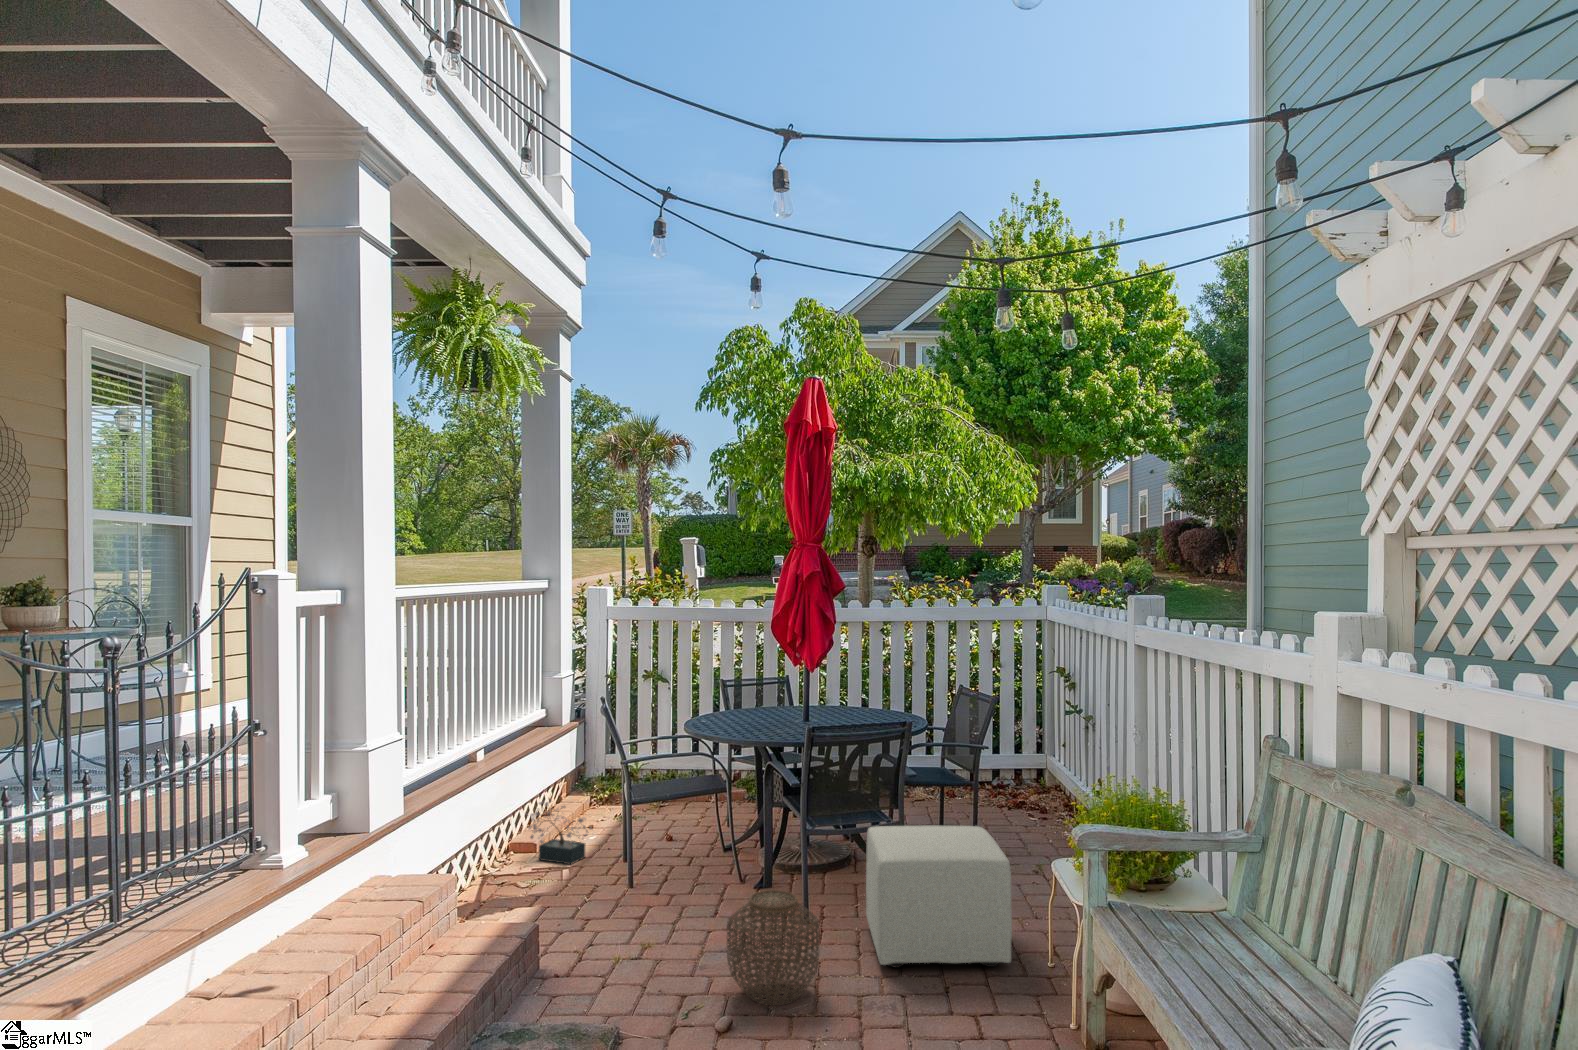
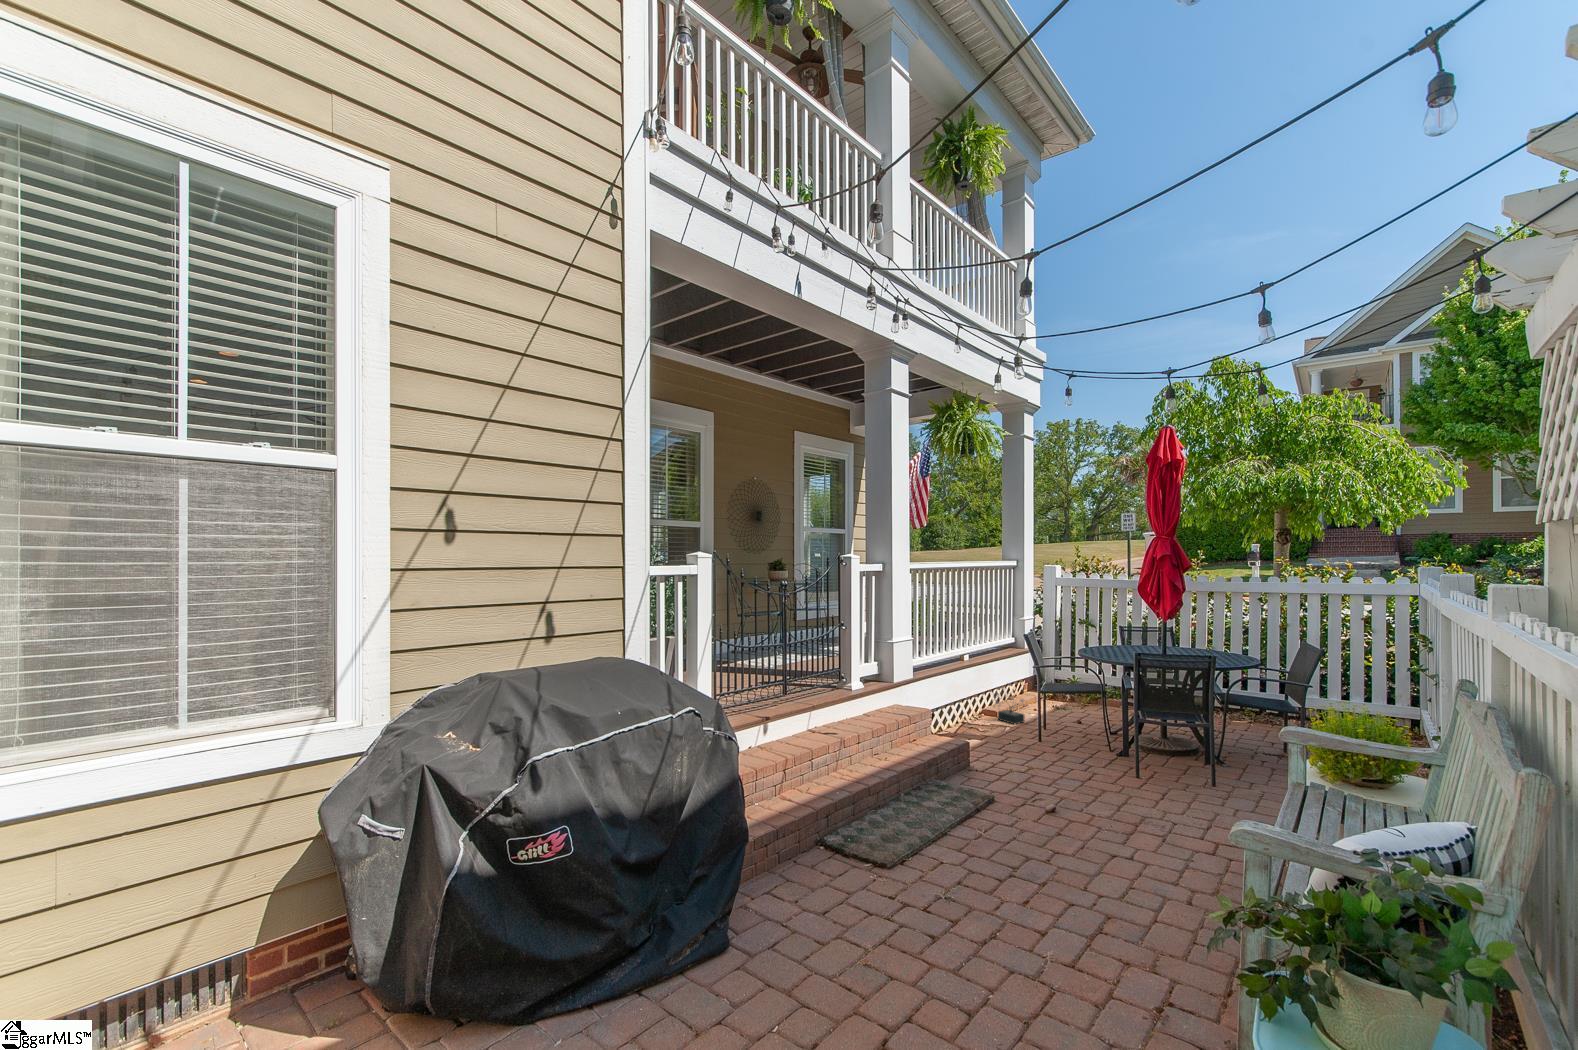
ottoman: present [866,826,1012,968] -> none [1162,718,1259,810]
woven basket: present [727,890,819,1005] -> none [1063,738,1118,799]

